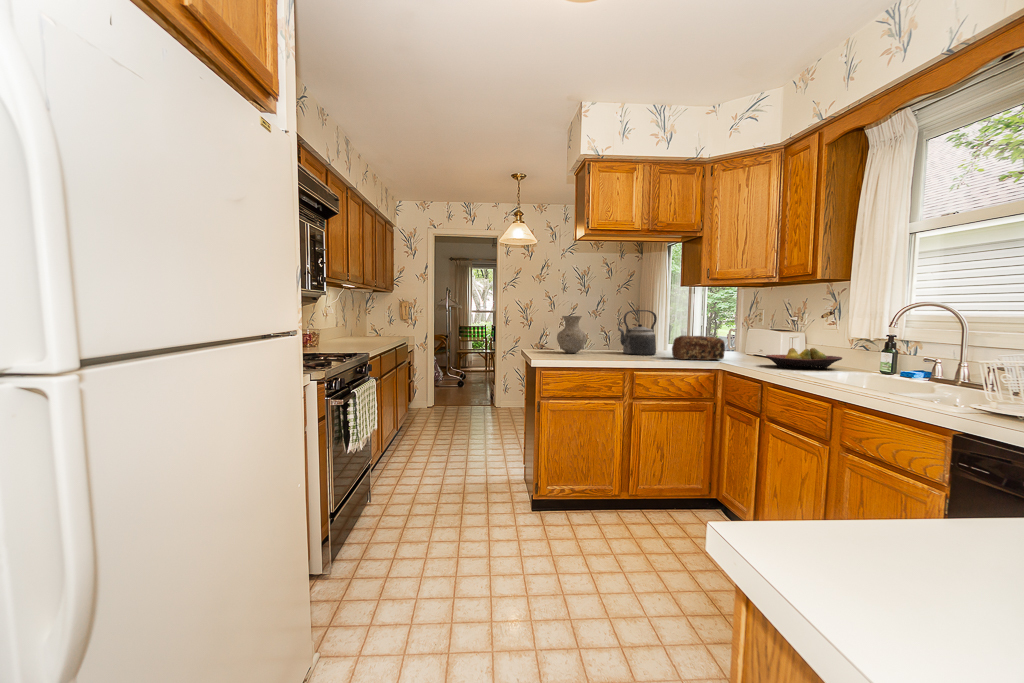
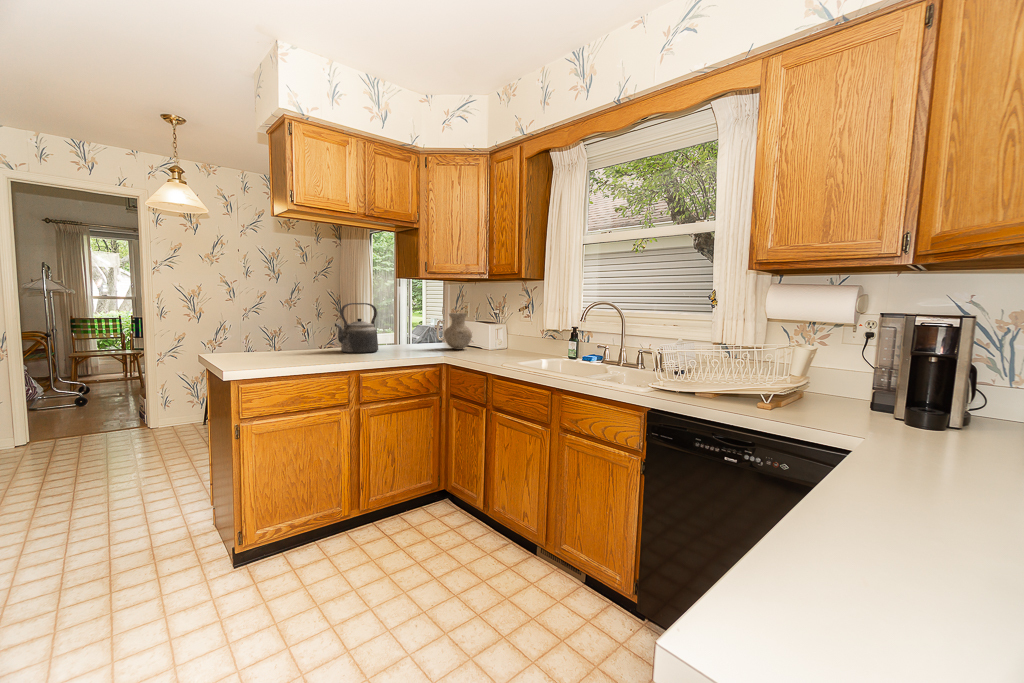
vase: present [557,316,587,353] -> present [444,313,472,349]
bread loaf: present [672,336,725,360] -> none [396,330,448,356]
fruit bowl: present [766,348,842,369] -> none [484,339,539,358]

